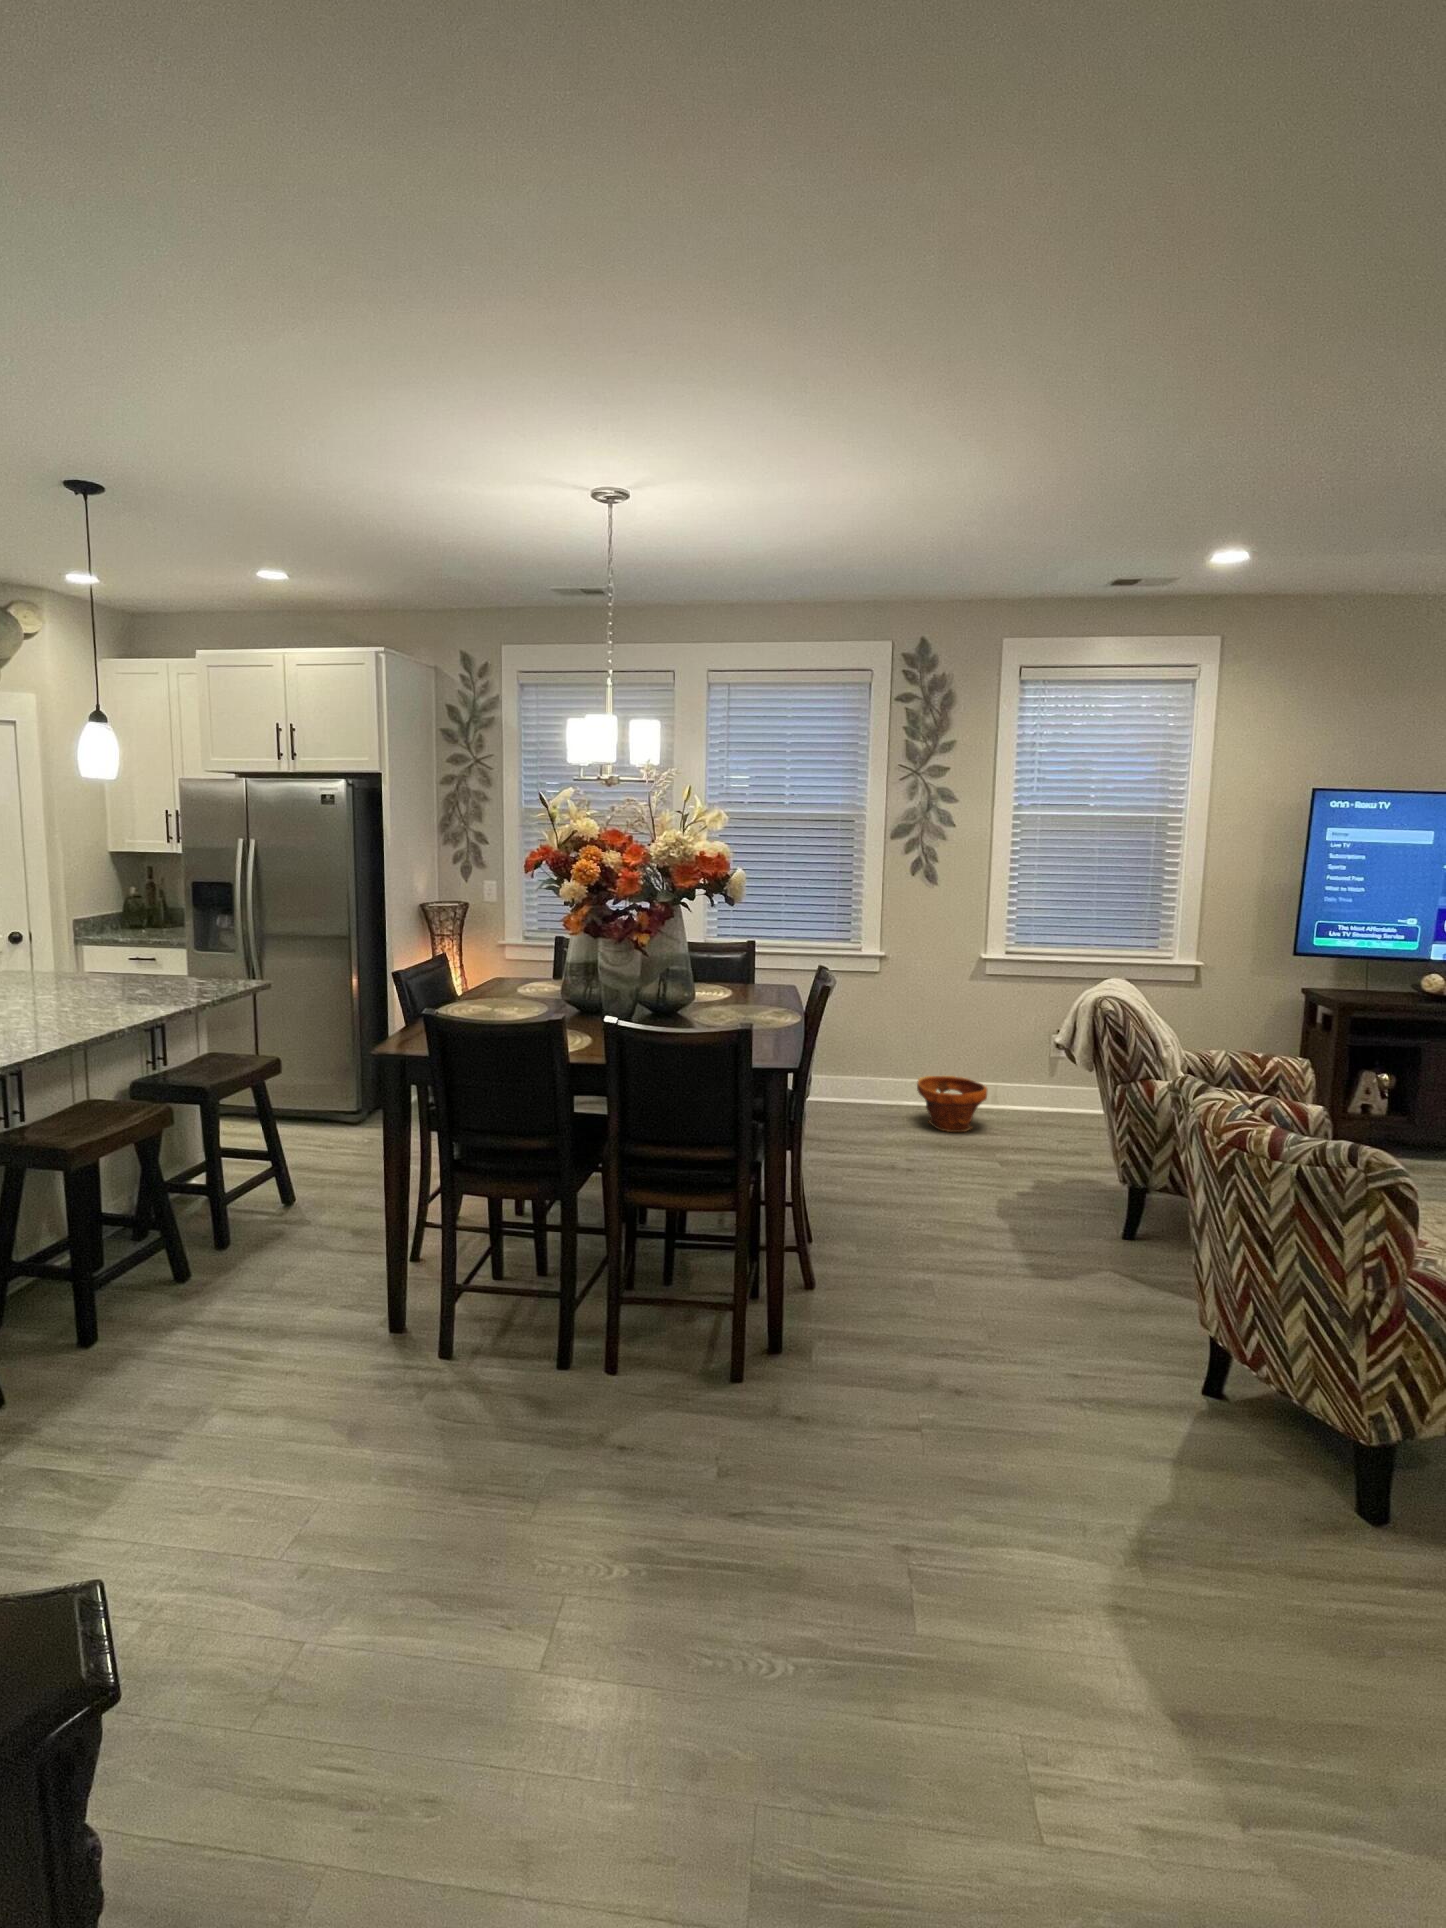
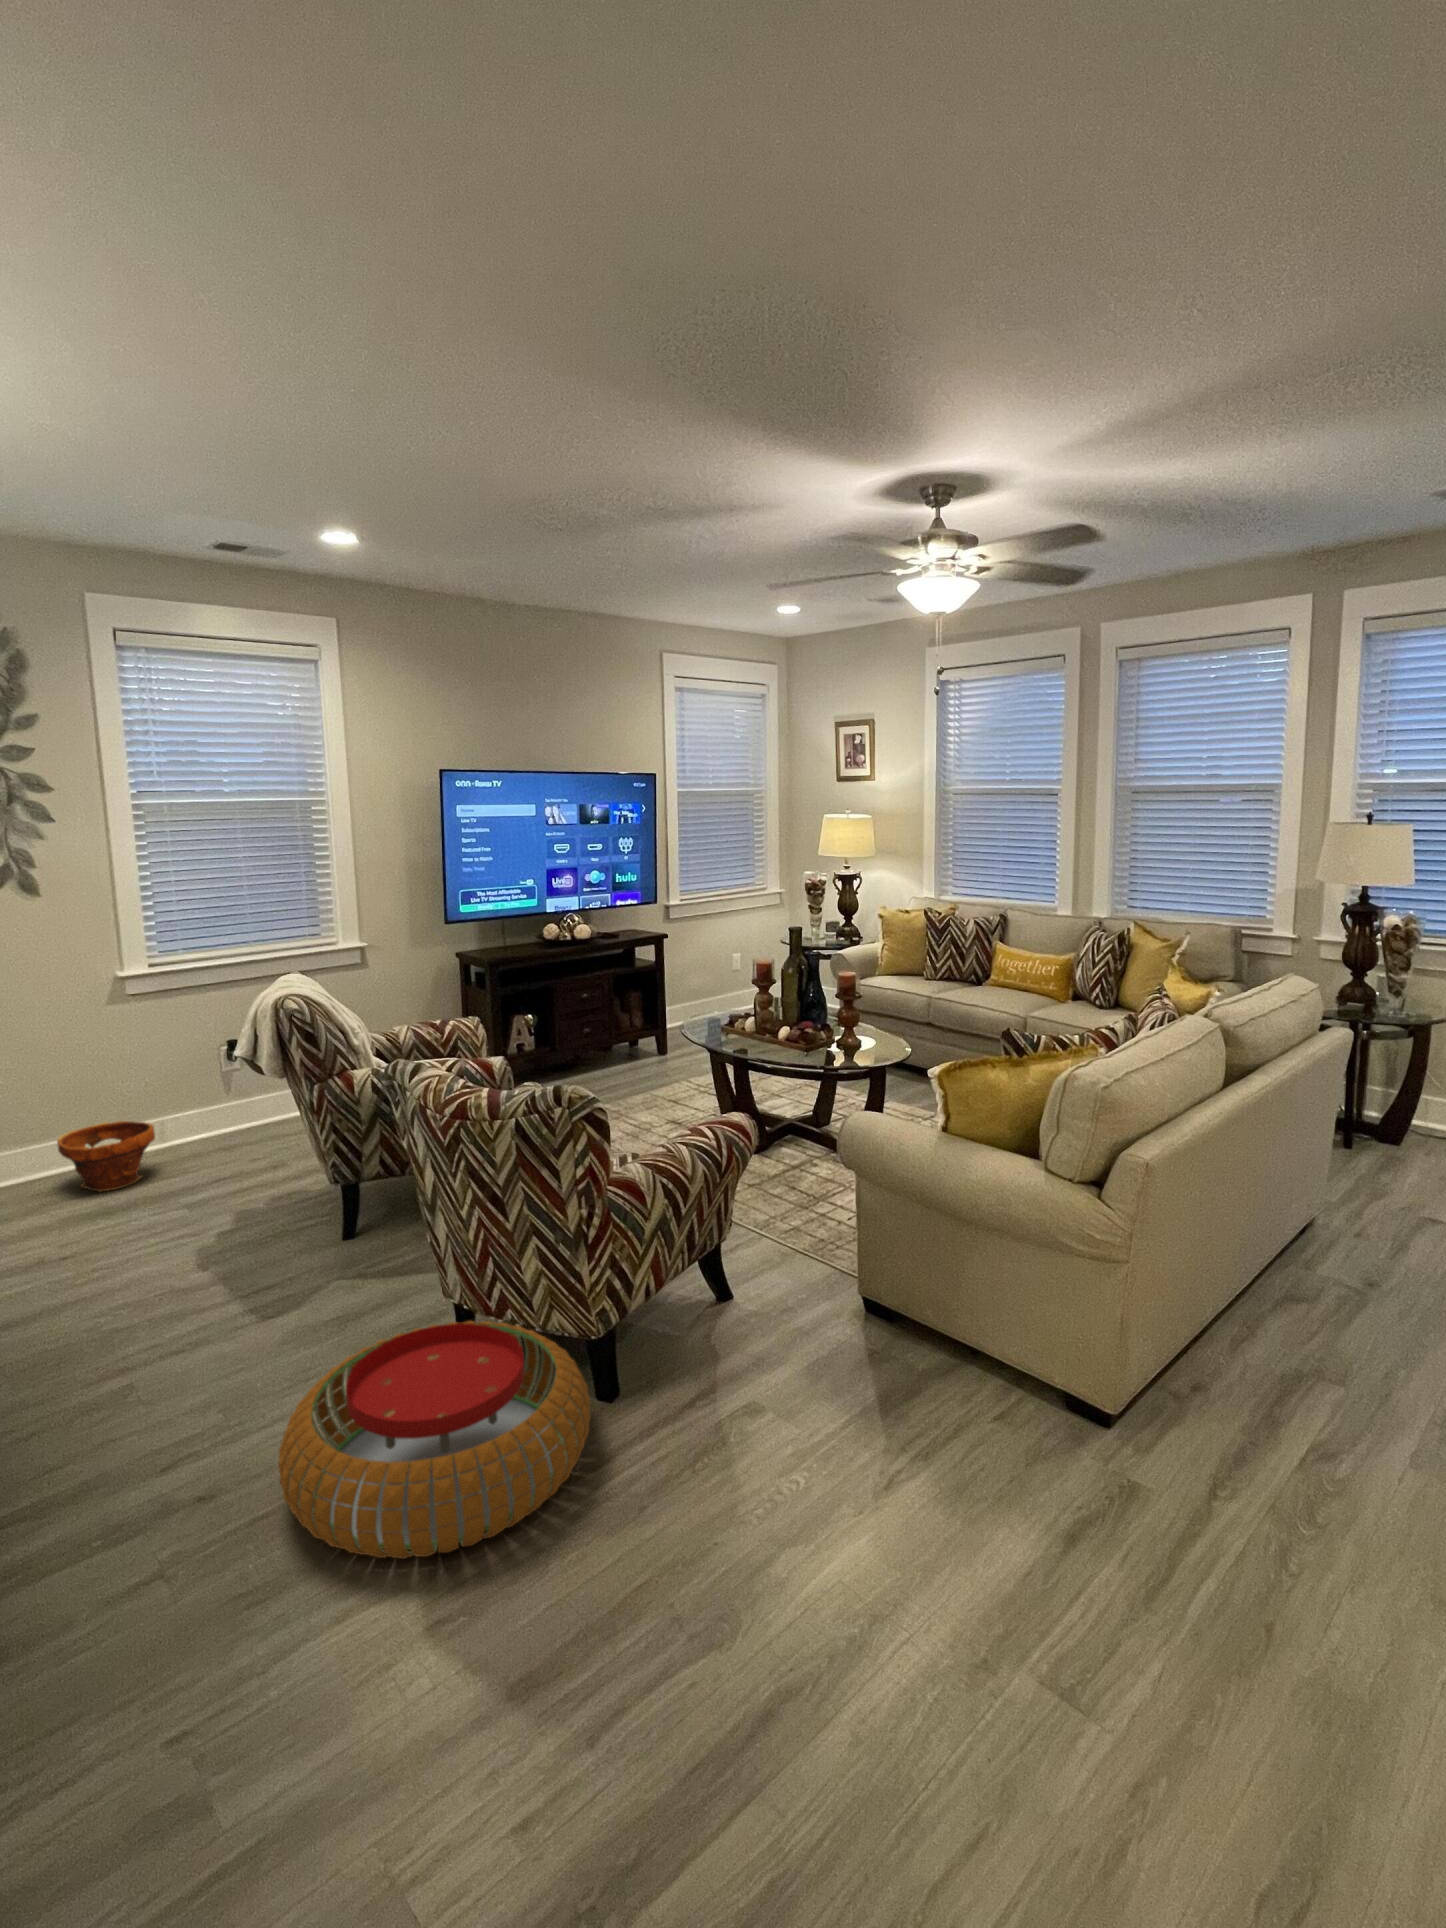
pouf: none [1008,1336,1339,1576] -> present [278,1321,590,1559]

